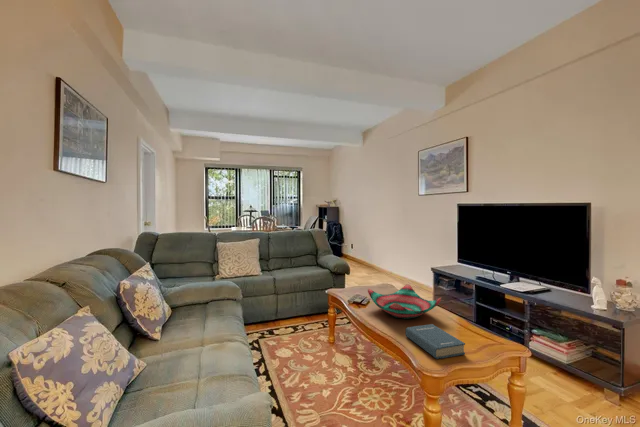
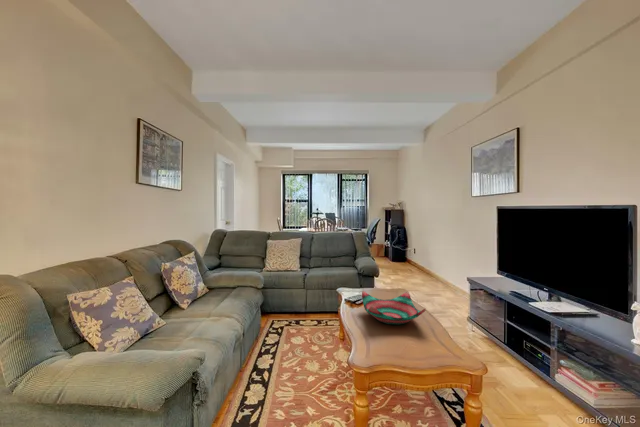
hardback book: present [406,324,465,359] -> none [371,330,414,363]

